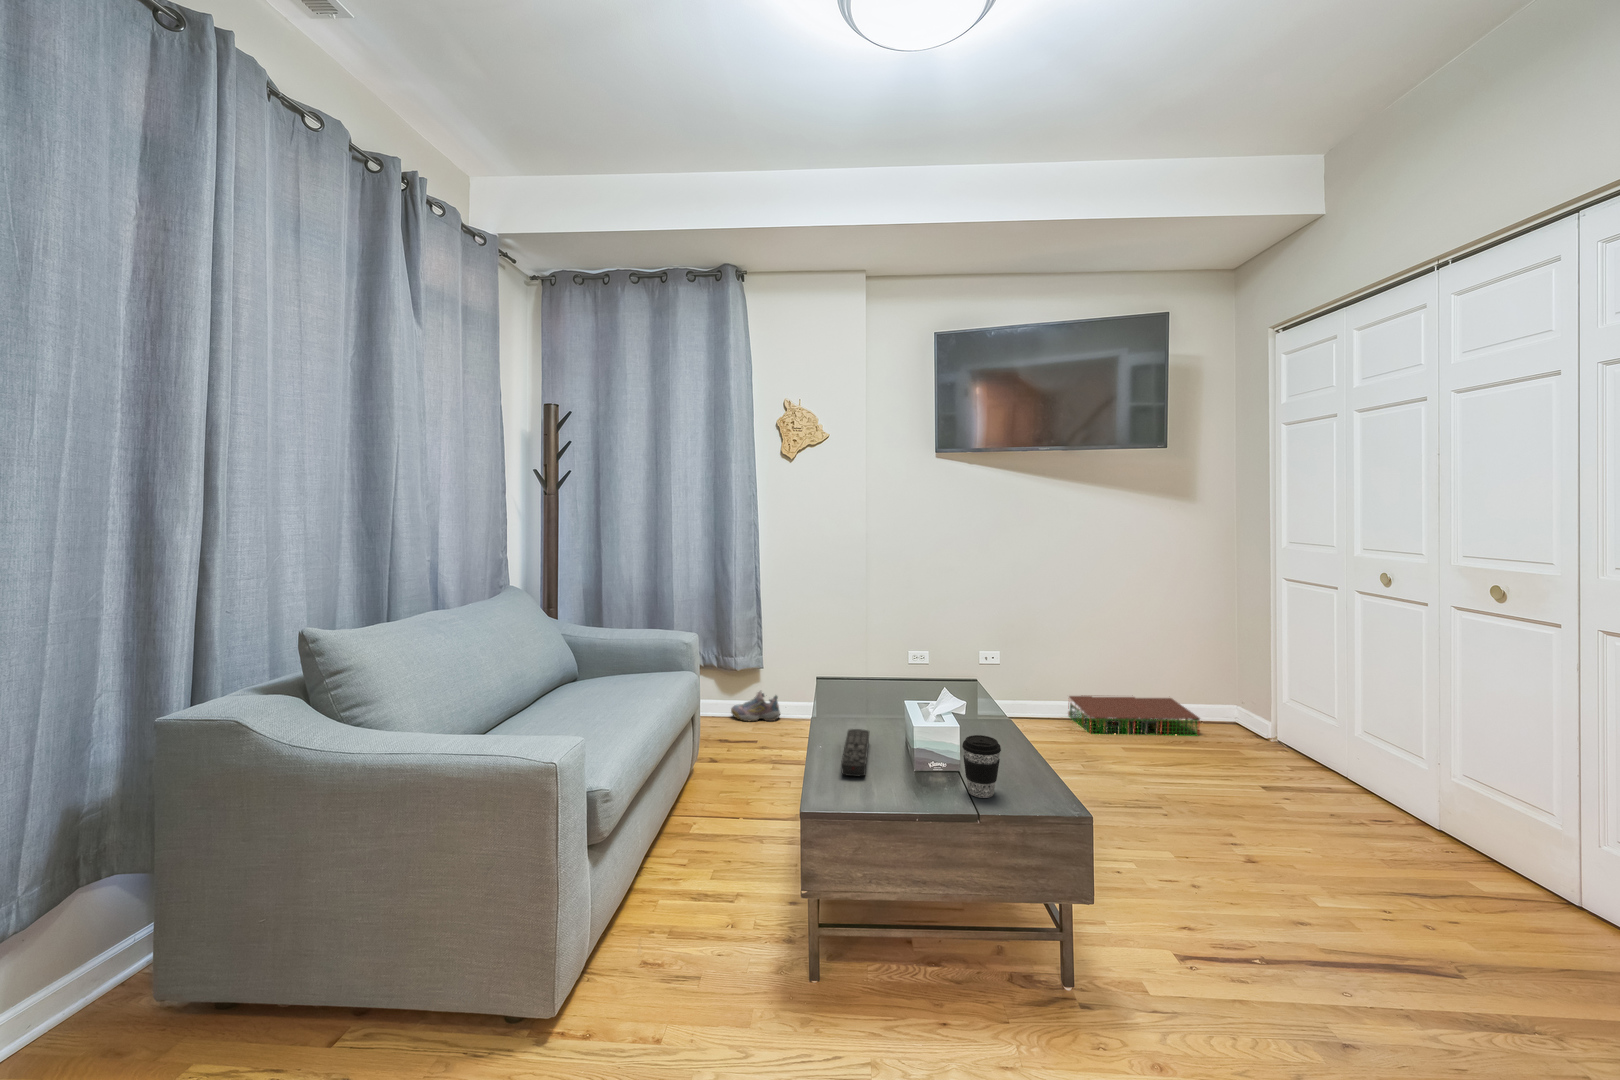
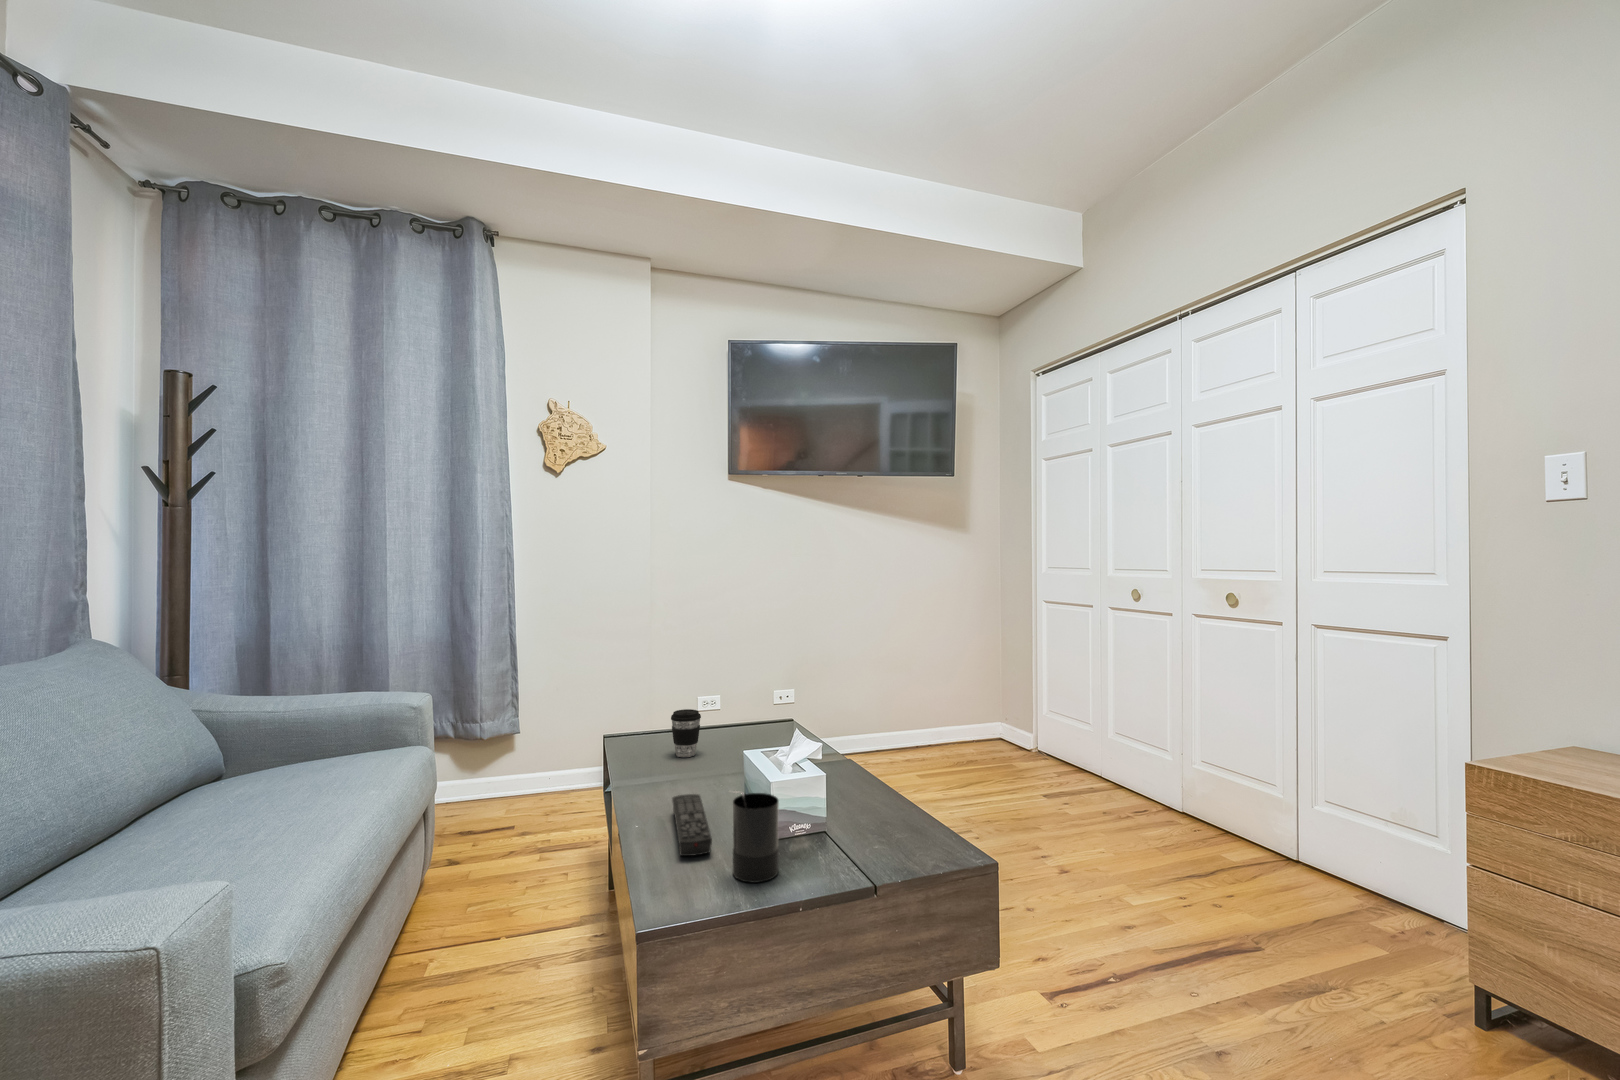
sneaker: present [731,691,780,721] -> none [468,767,539,811]
storage bin: present [1068,695,1200,736] -> none [868,723,991,772]
candle: none [875,731,913,804] -> present [733,793,779,883]
coffee cup: present [962,735,1001,798] -> present [671,709,701,757]

